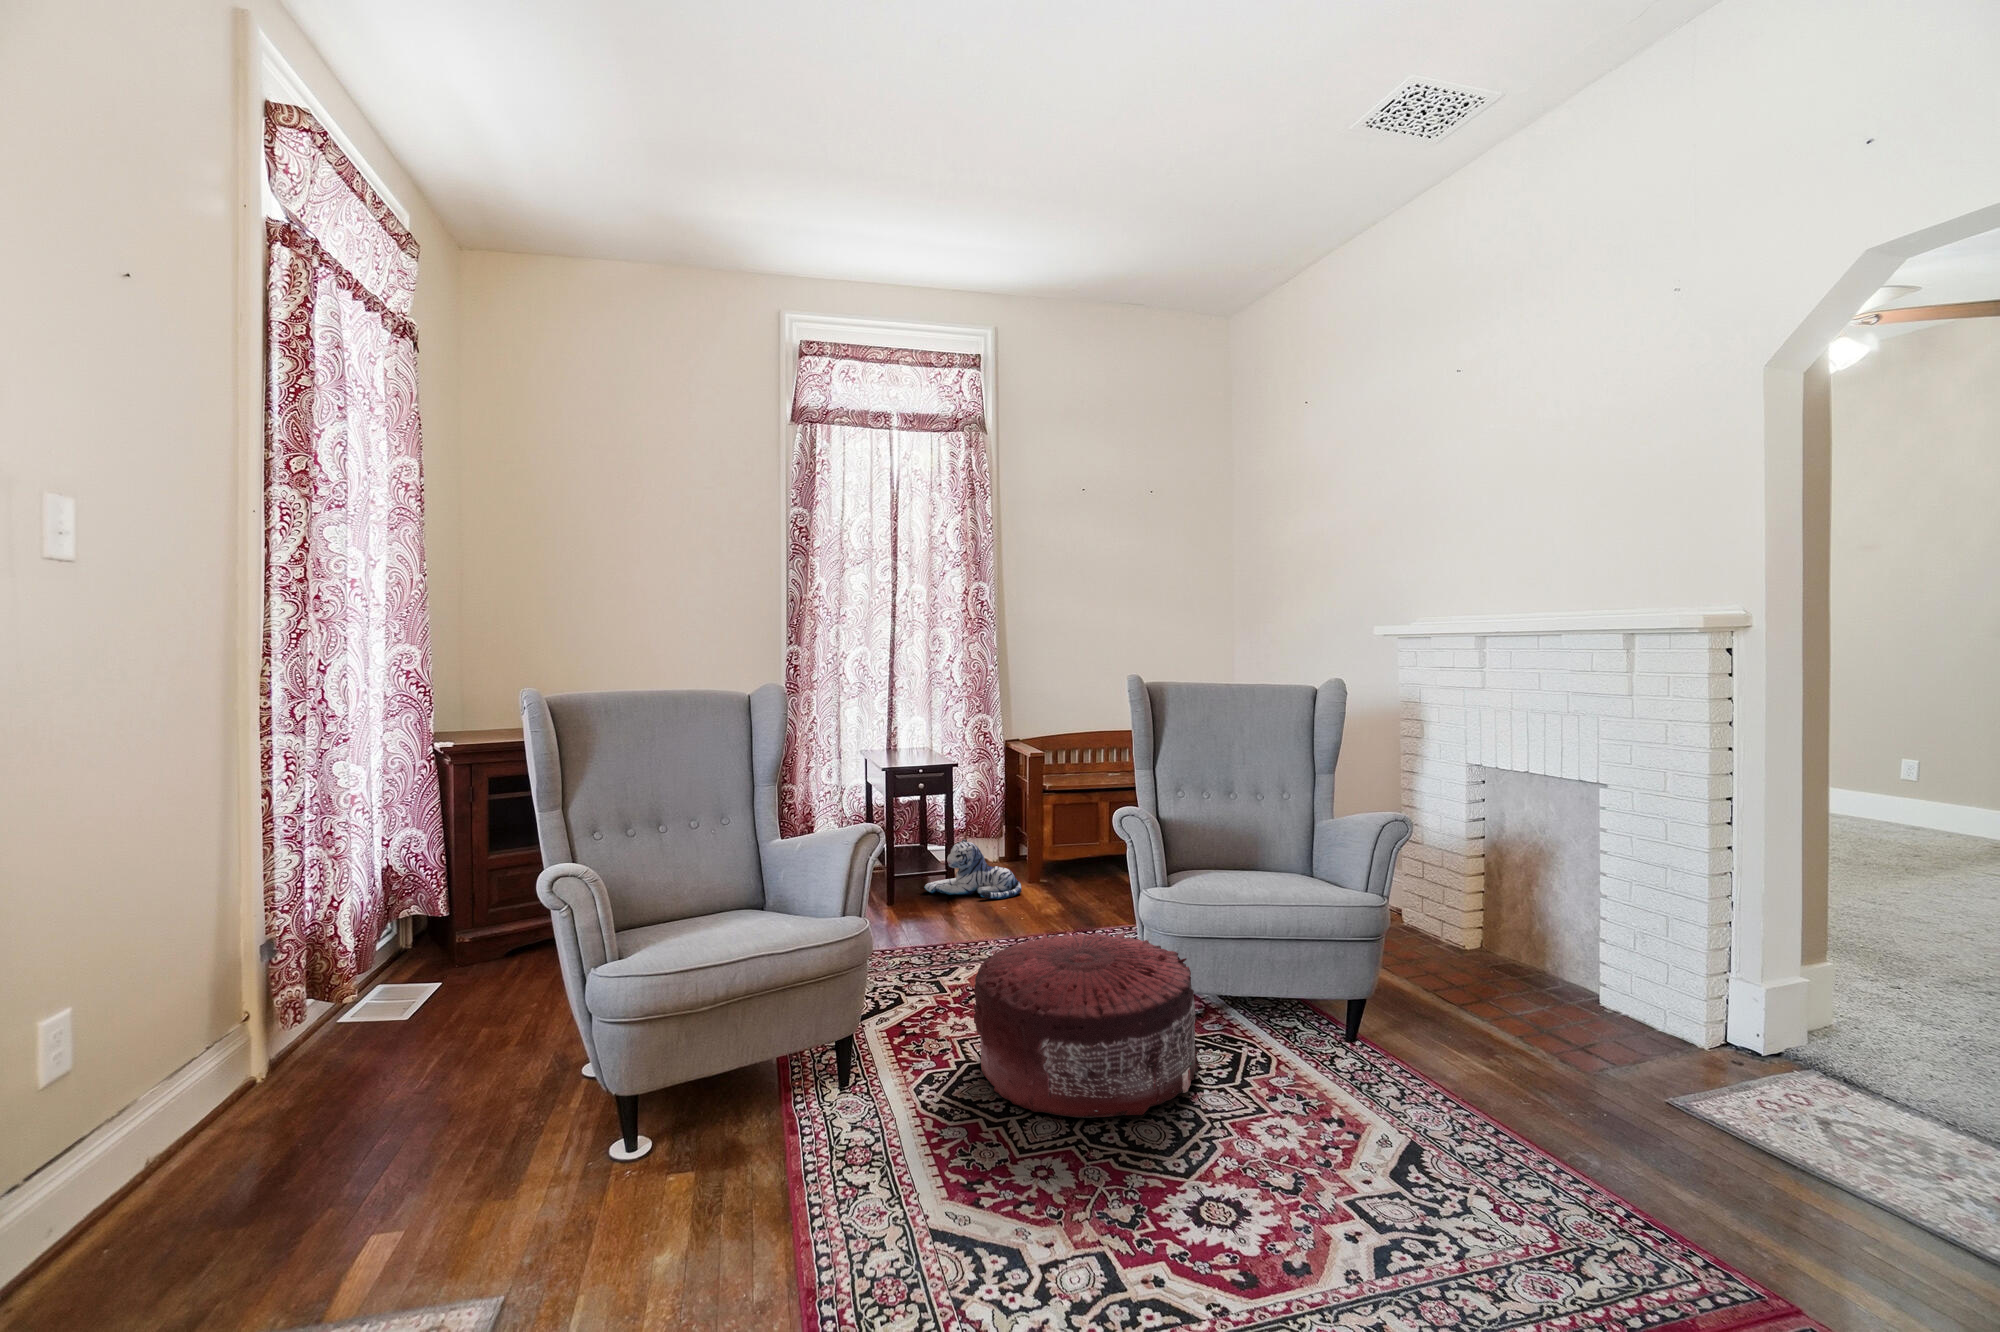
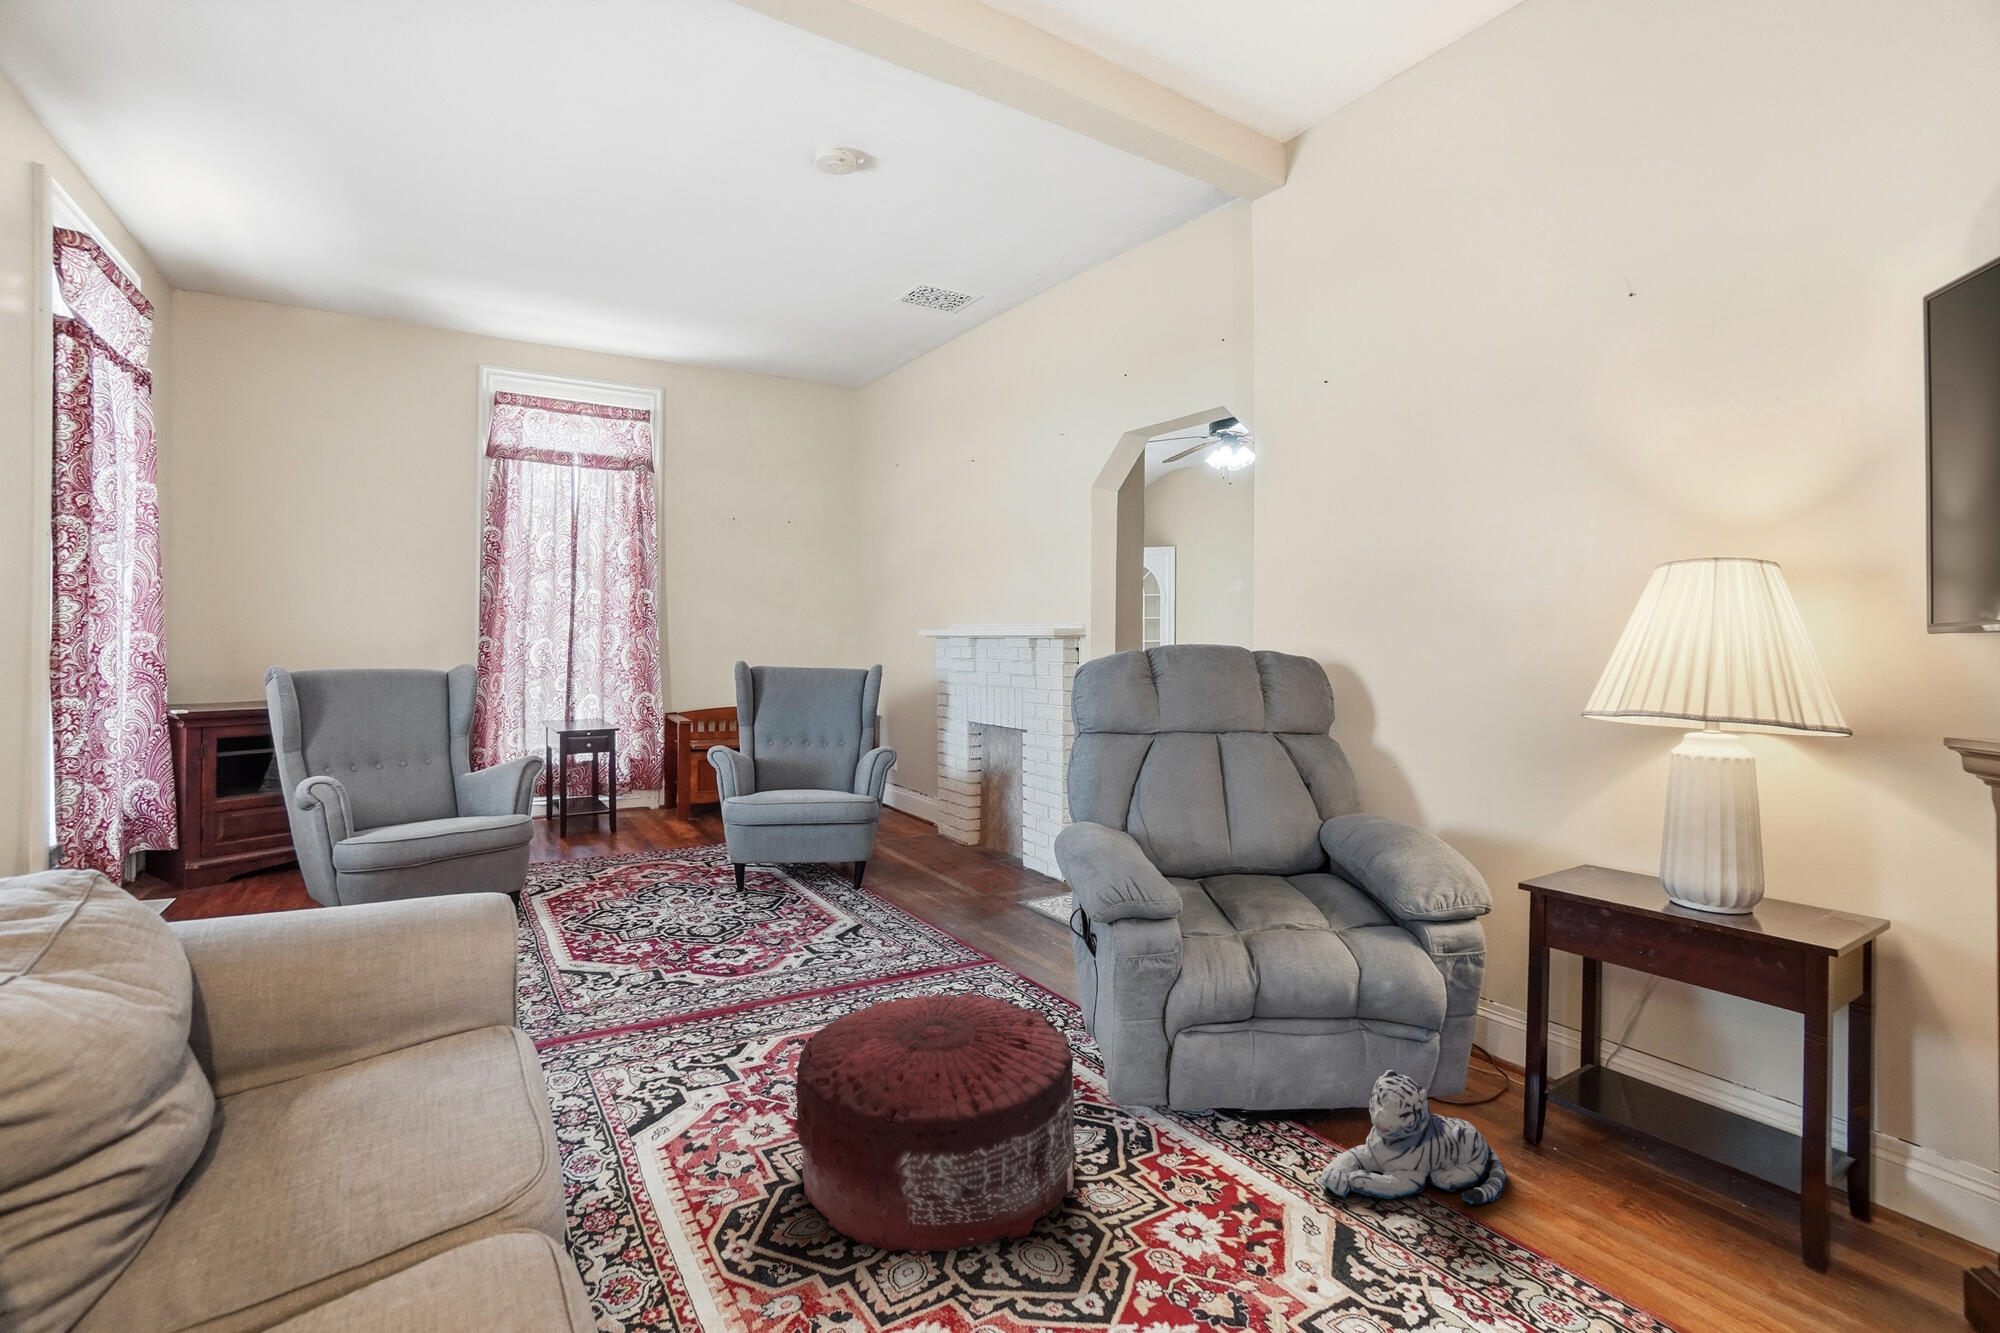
plush toy: present [924,840,1022,899] -> present [1320,1070,1506,1204]

